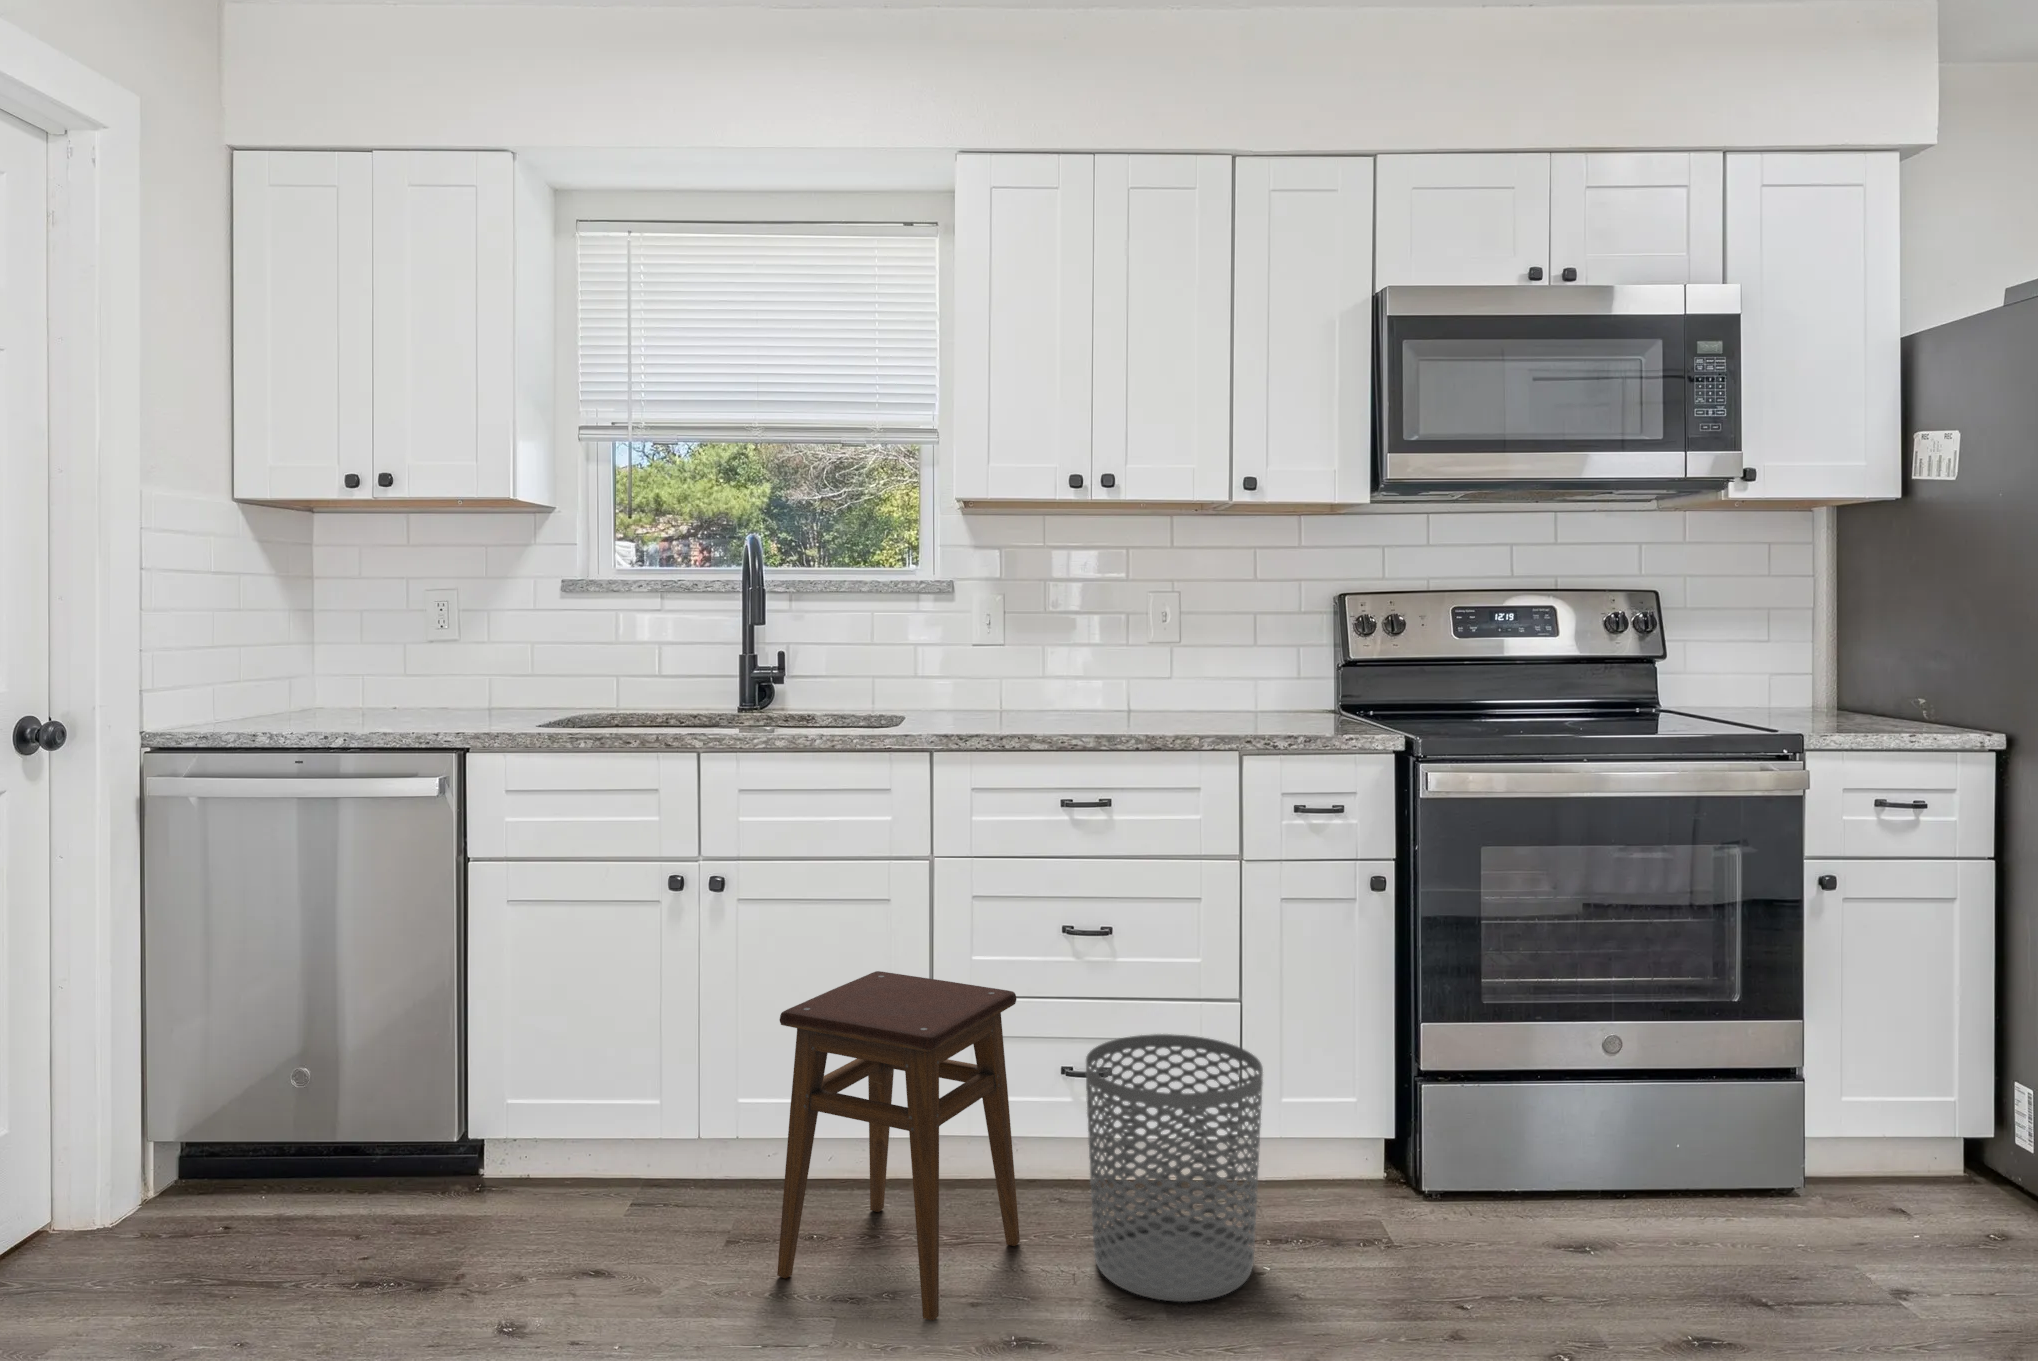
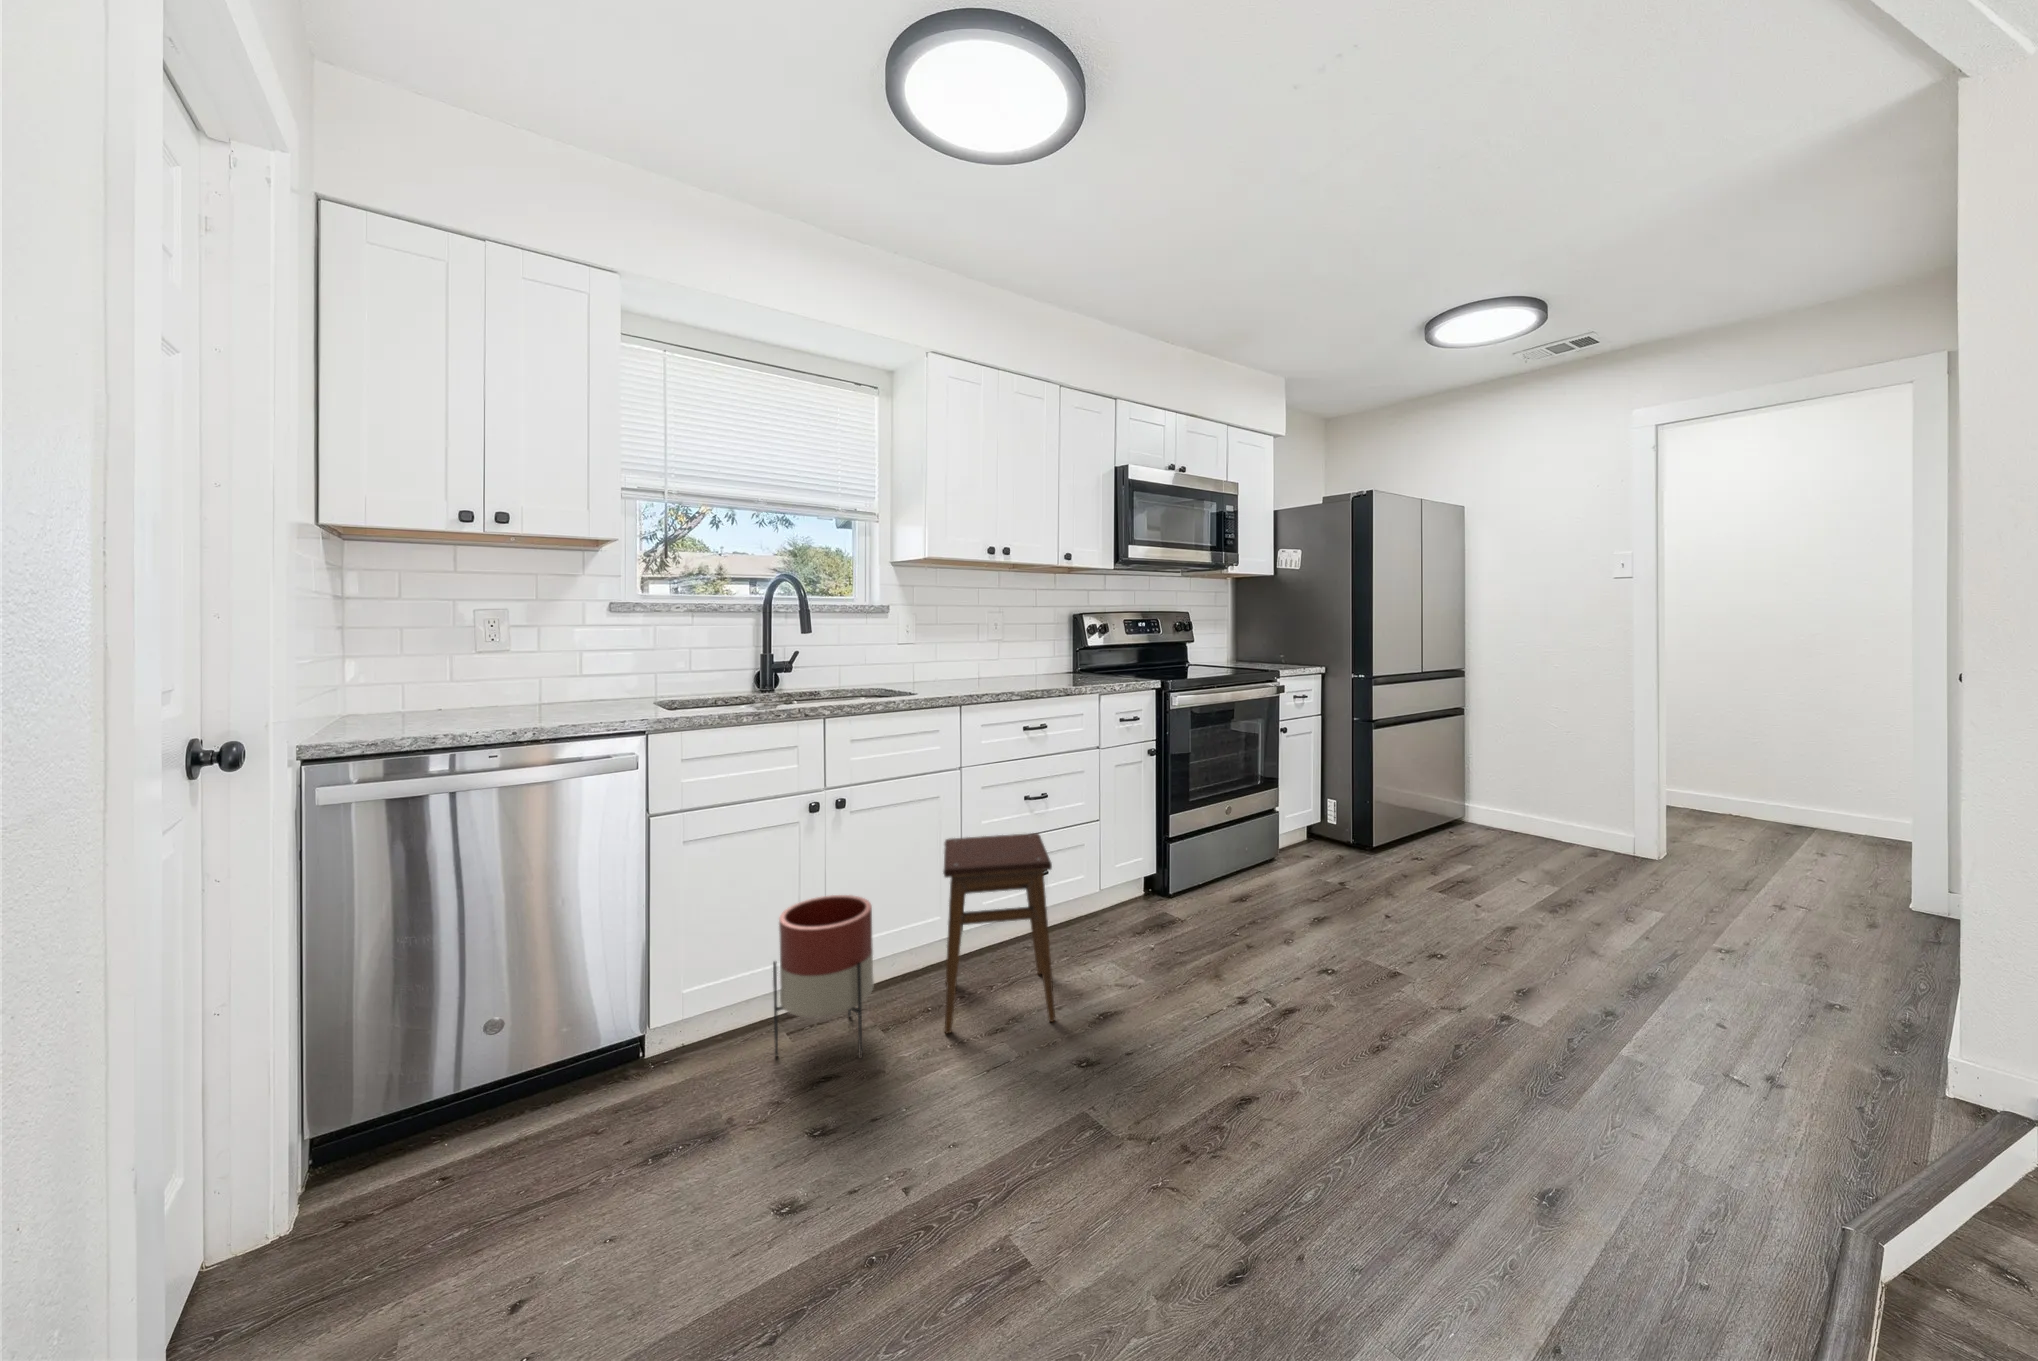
planter: none [581,1018,714,1266] -> present [773,895,874,1058]
waste bin: present [1086,1034,1263,1302] -> none [1075,839,1165,974]

